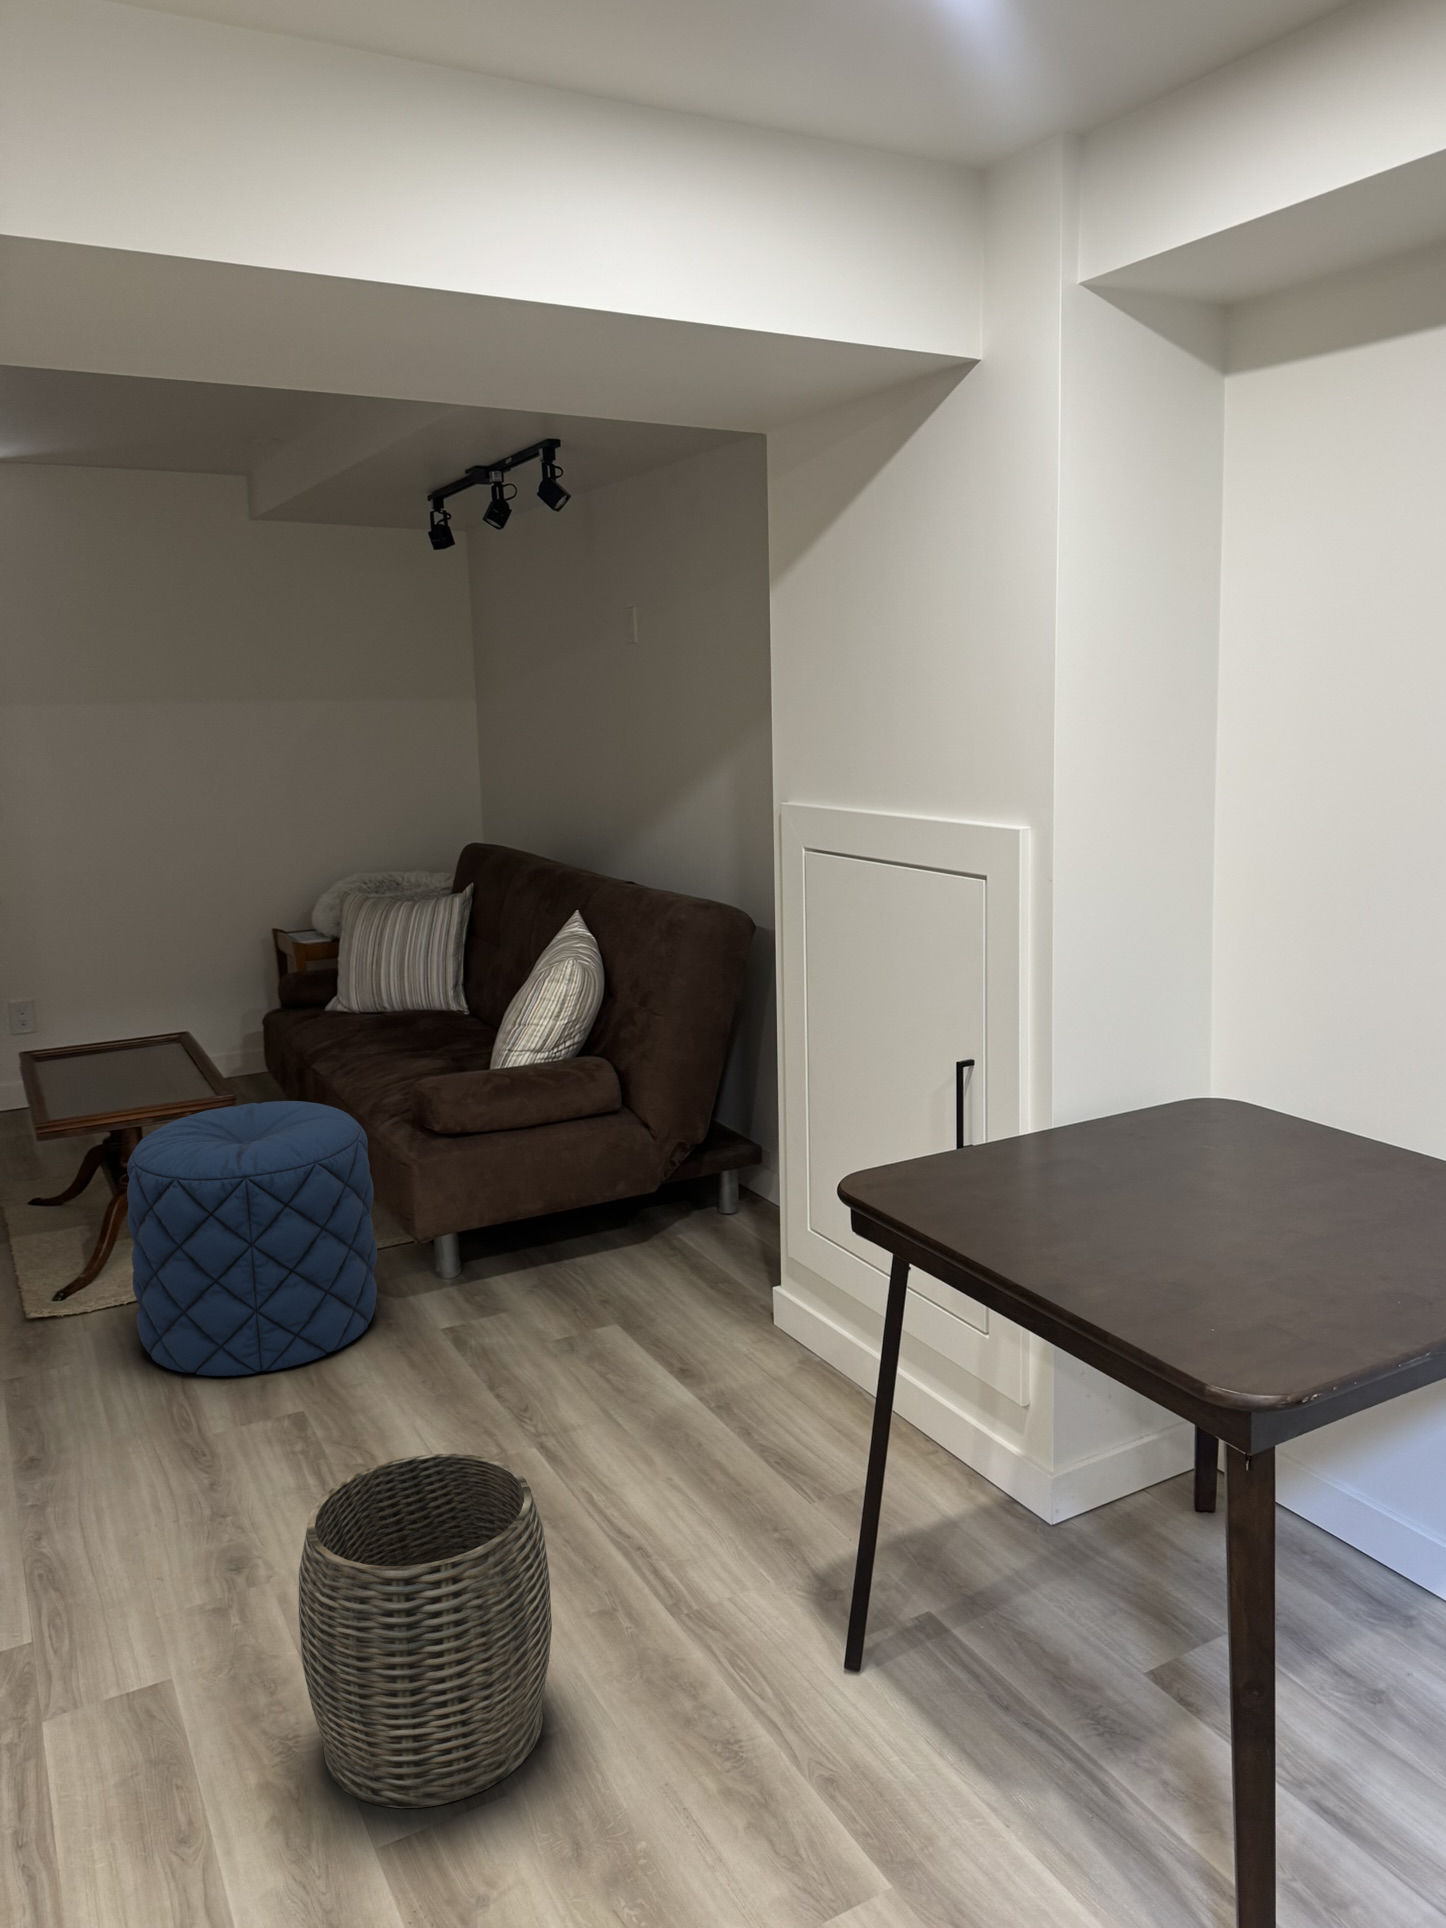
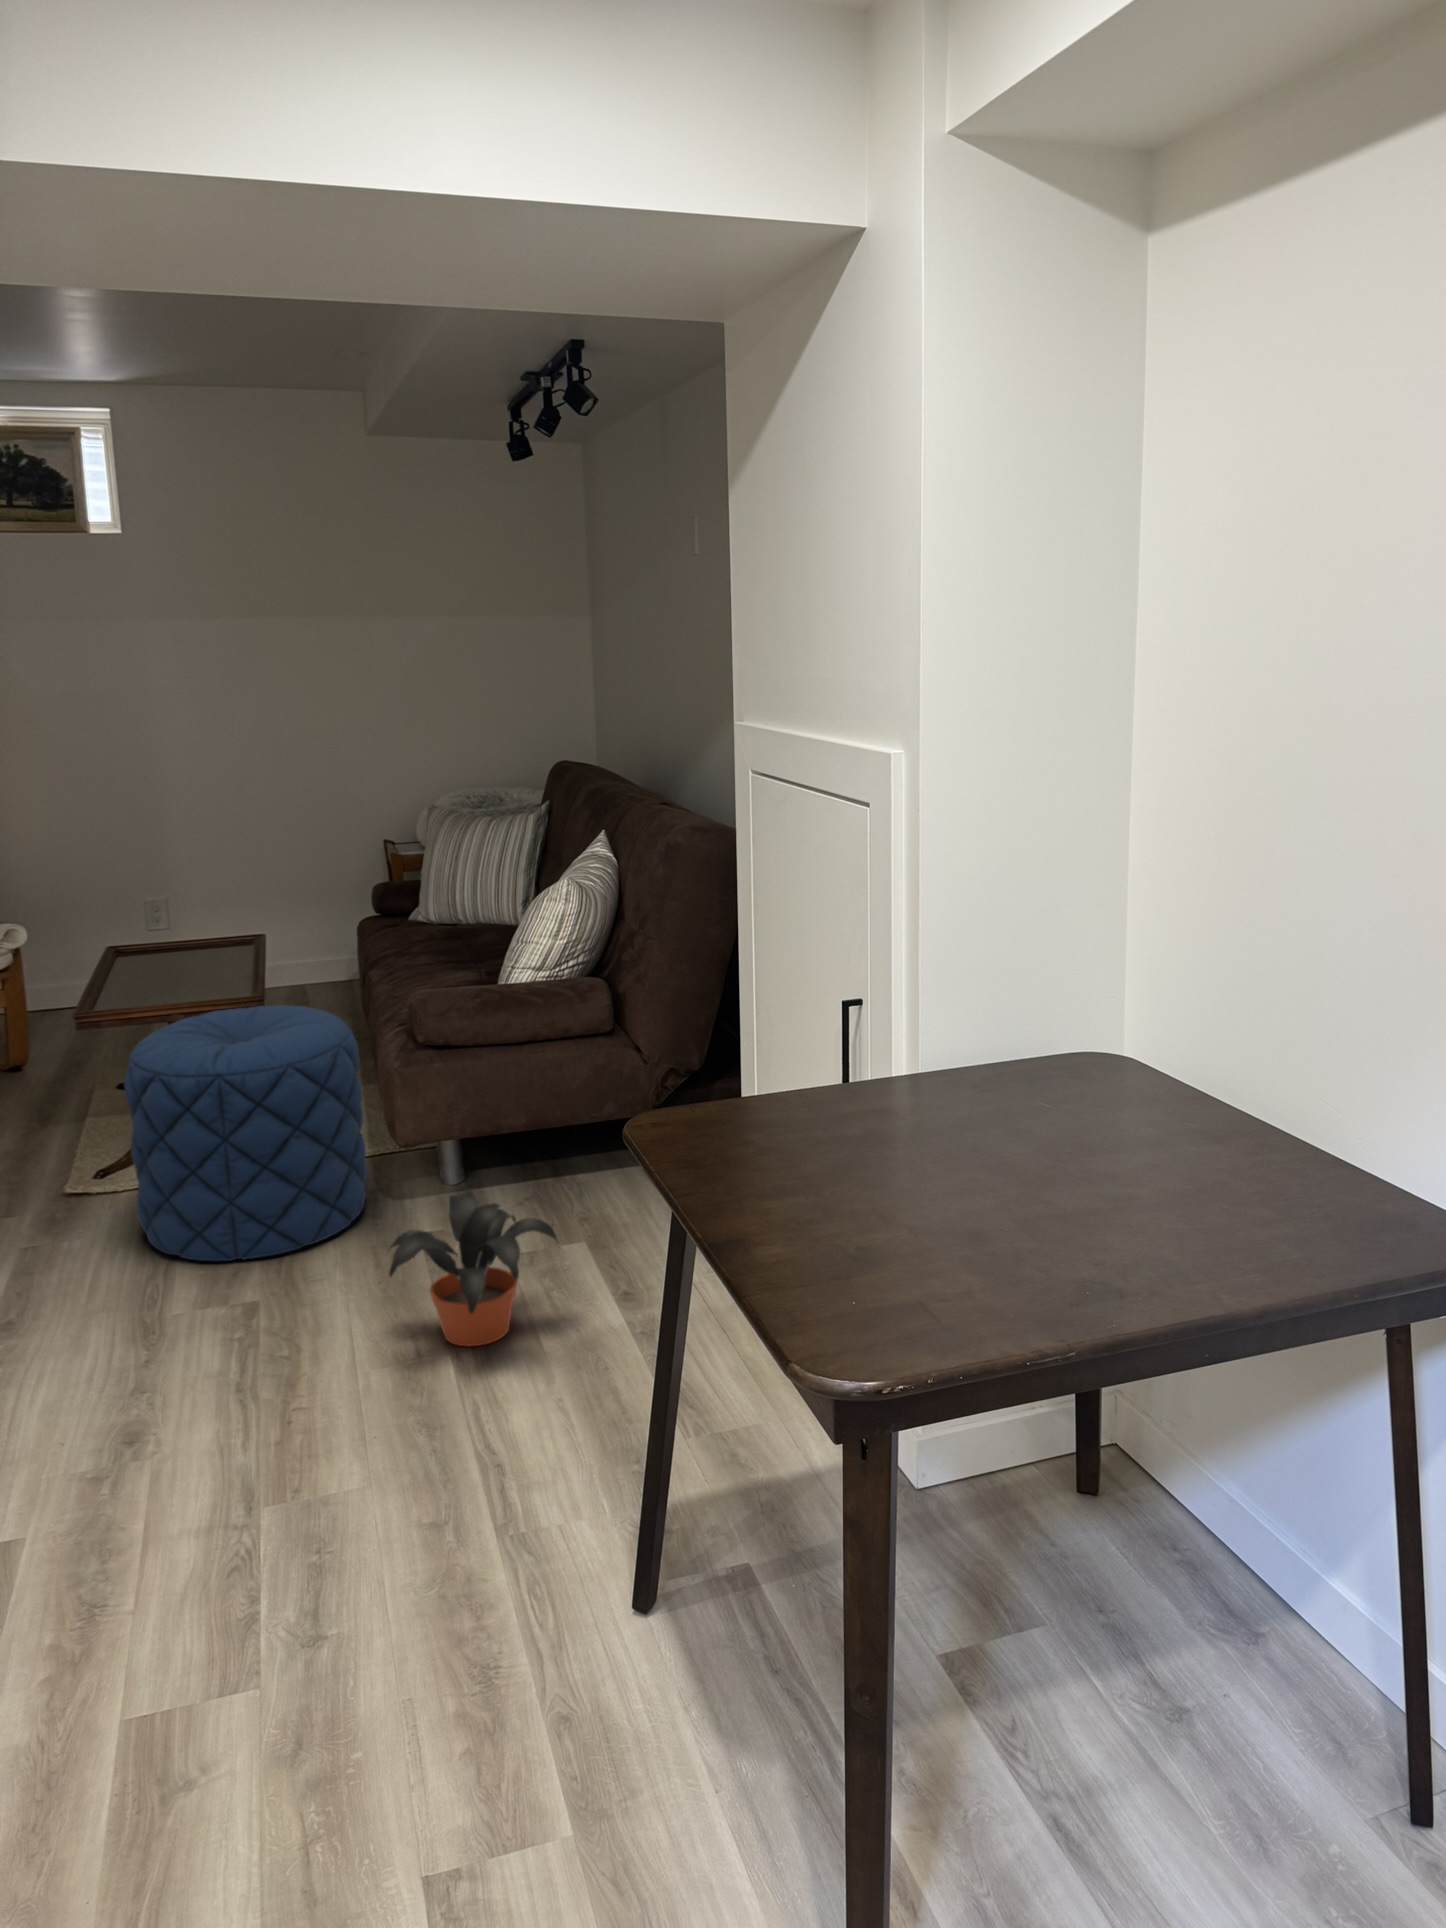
potted plant: none [459,1279,635,1439] -> present [389,1190,558,1347]
woven basket: present [299,1454,552,1808] -> none [80,1359,341,1701]

